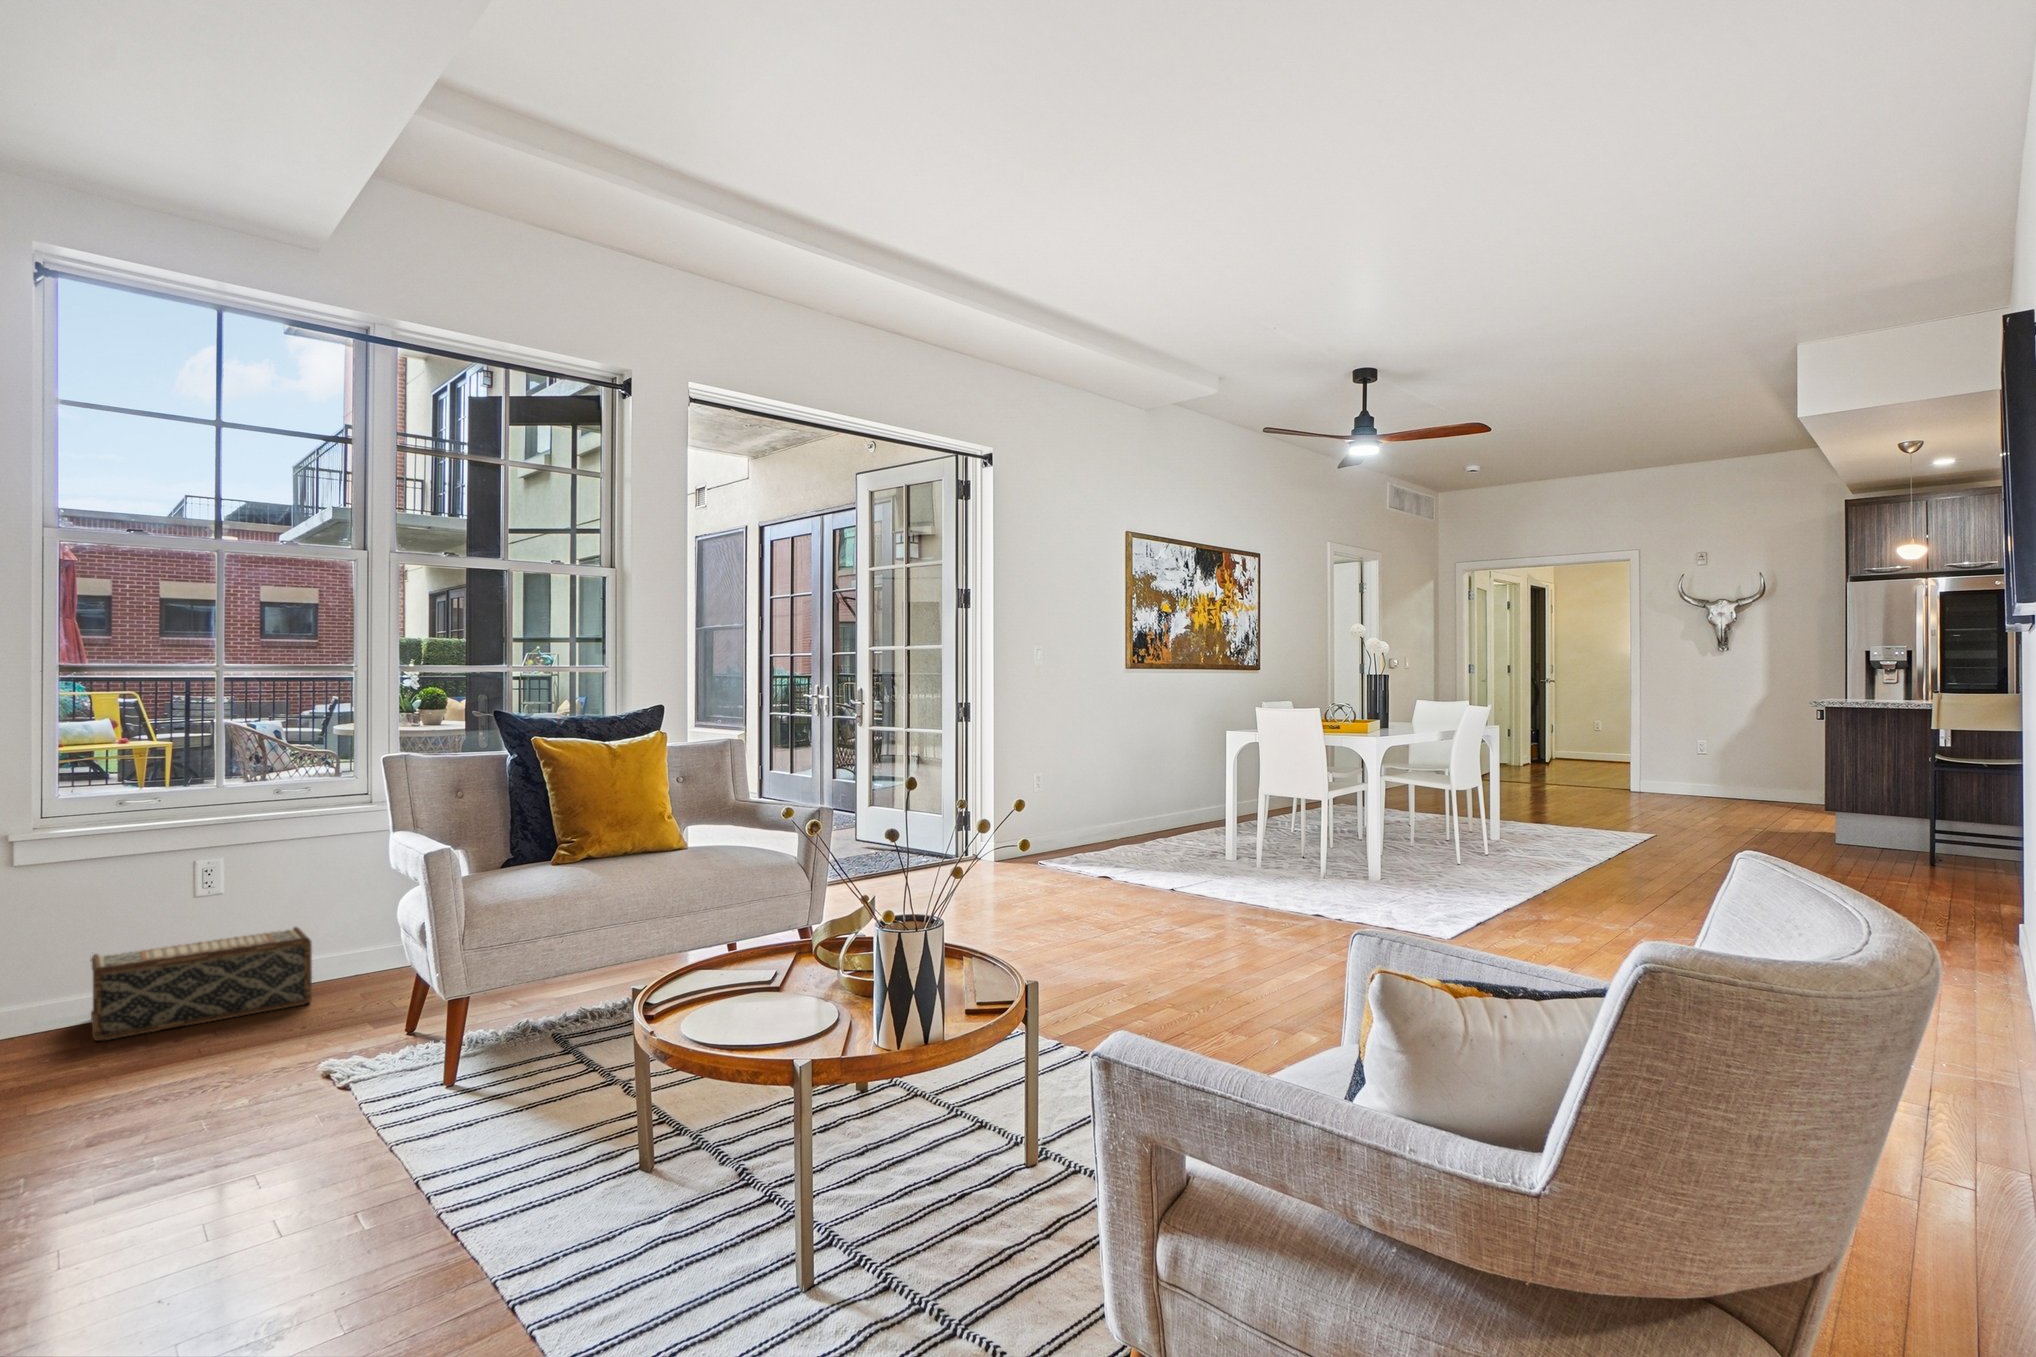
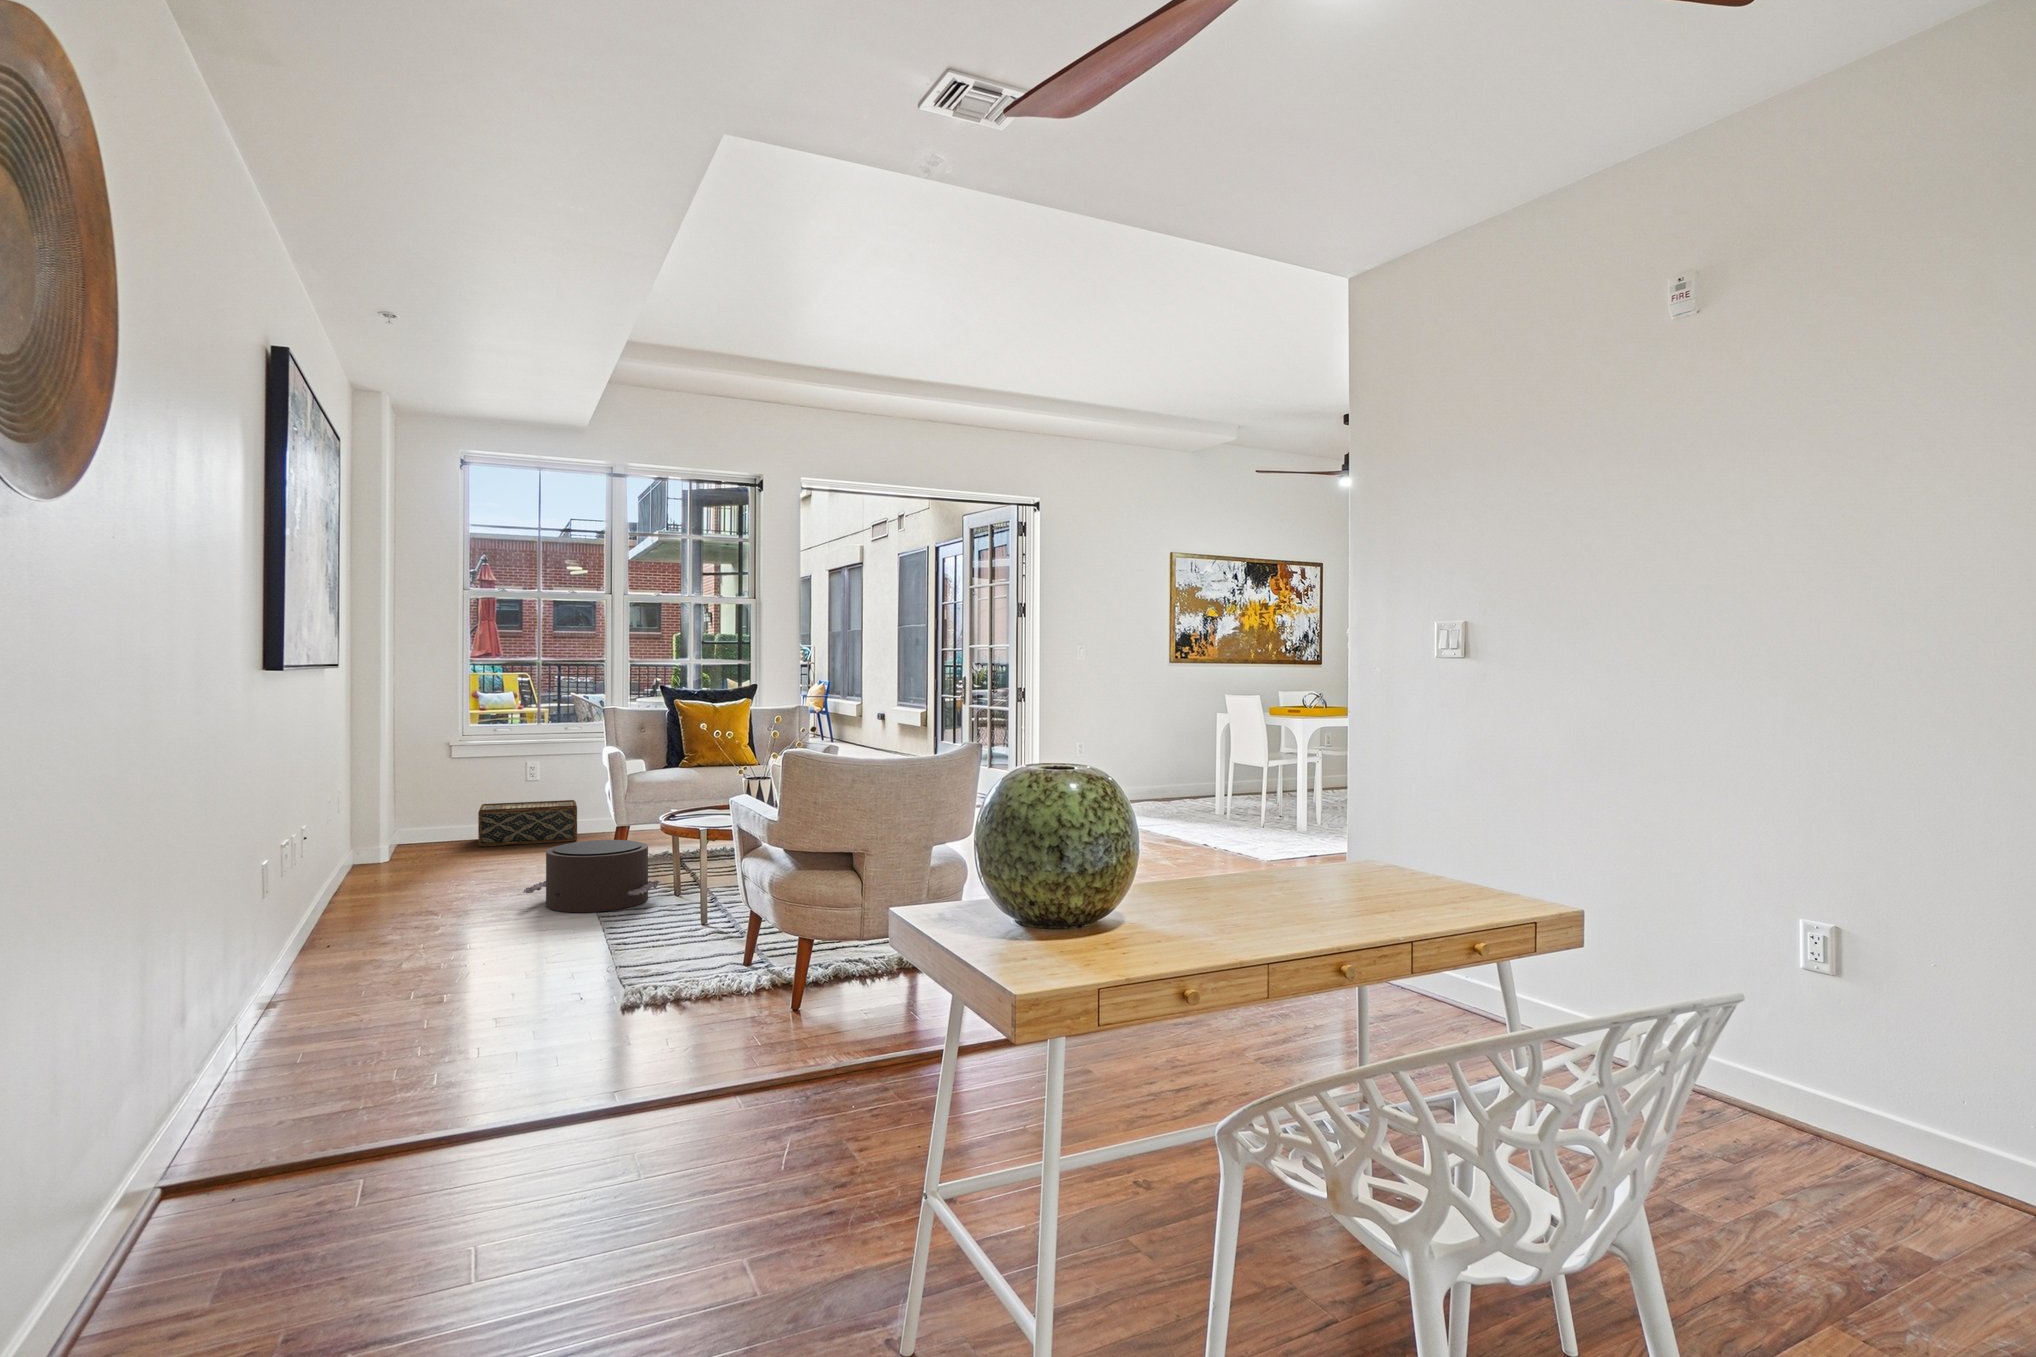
pouf: none [299,1036,617,1245] -> present [523,840,660,912]

